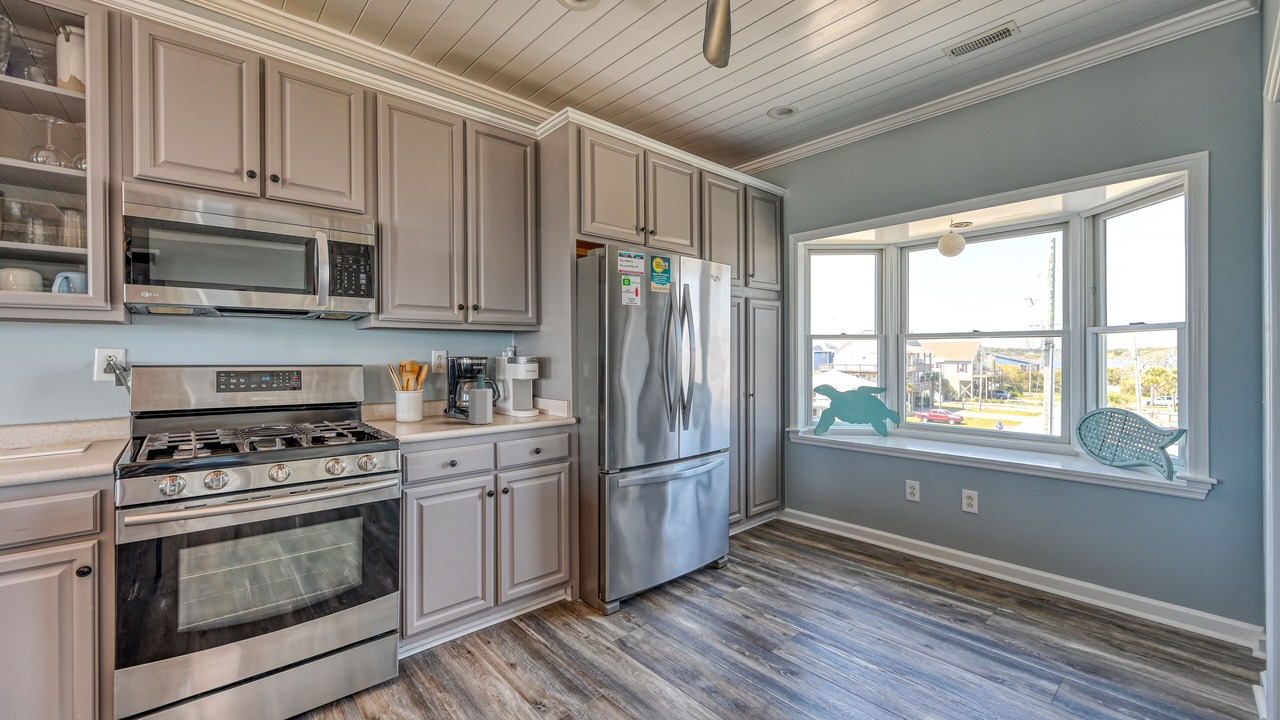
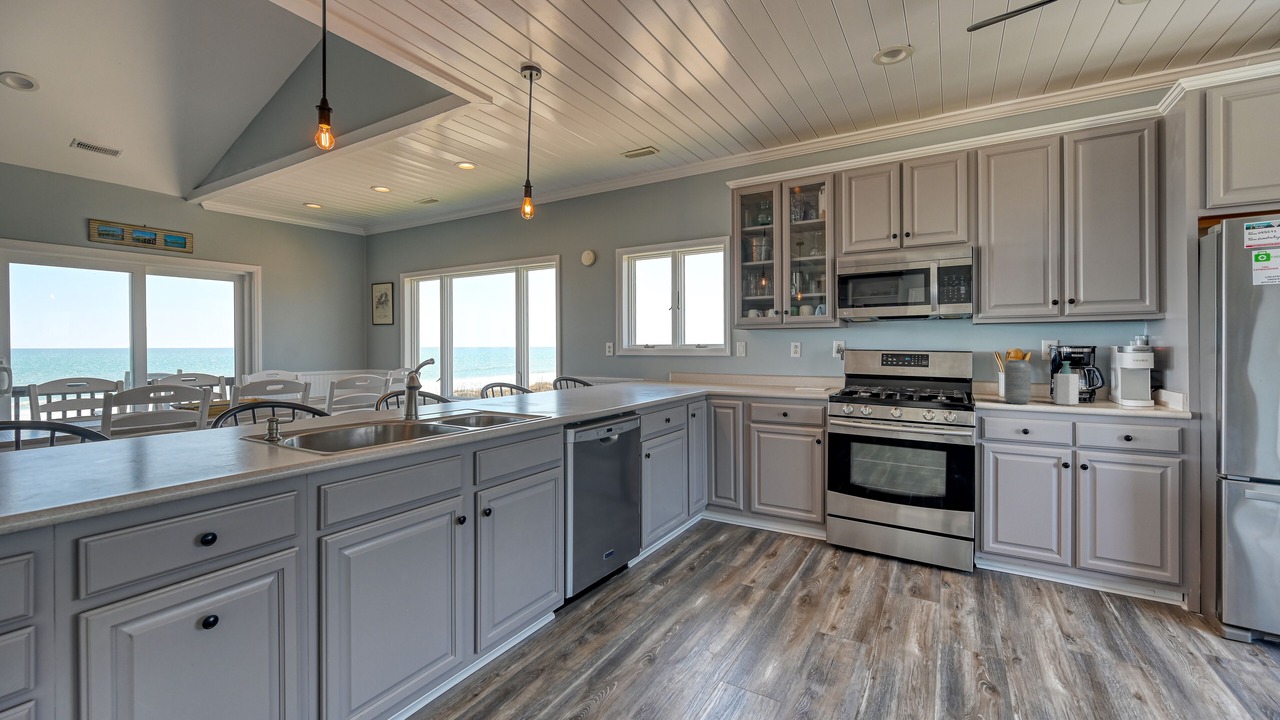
vase: none [422,374,451,429] -> present [1004,360,1031,404]

